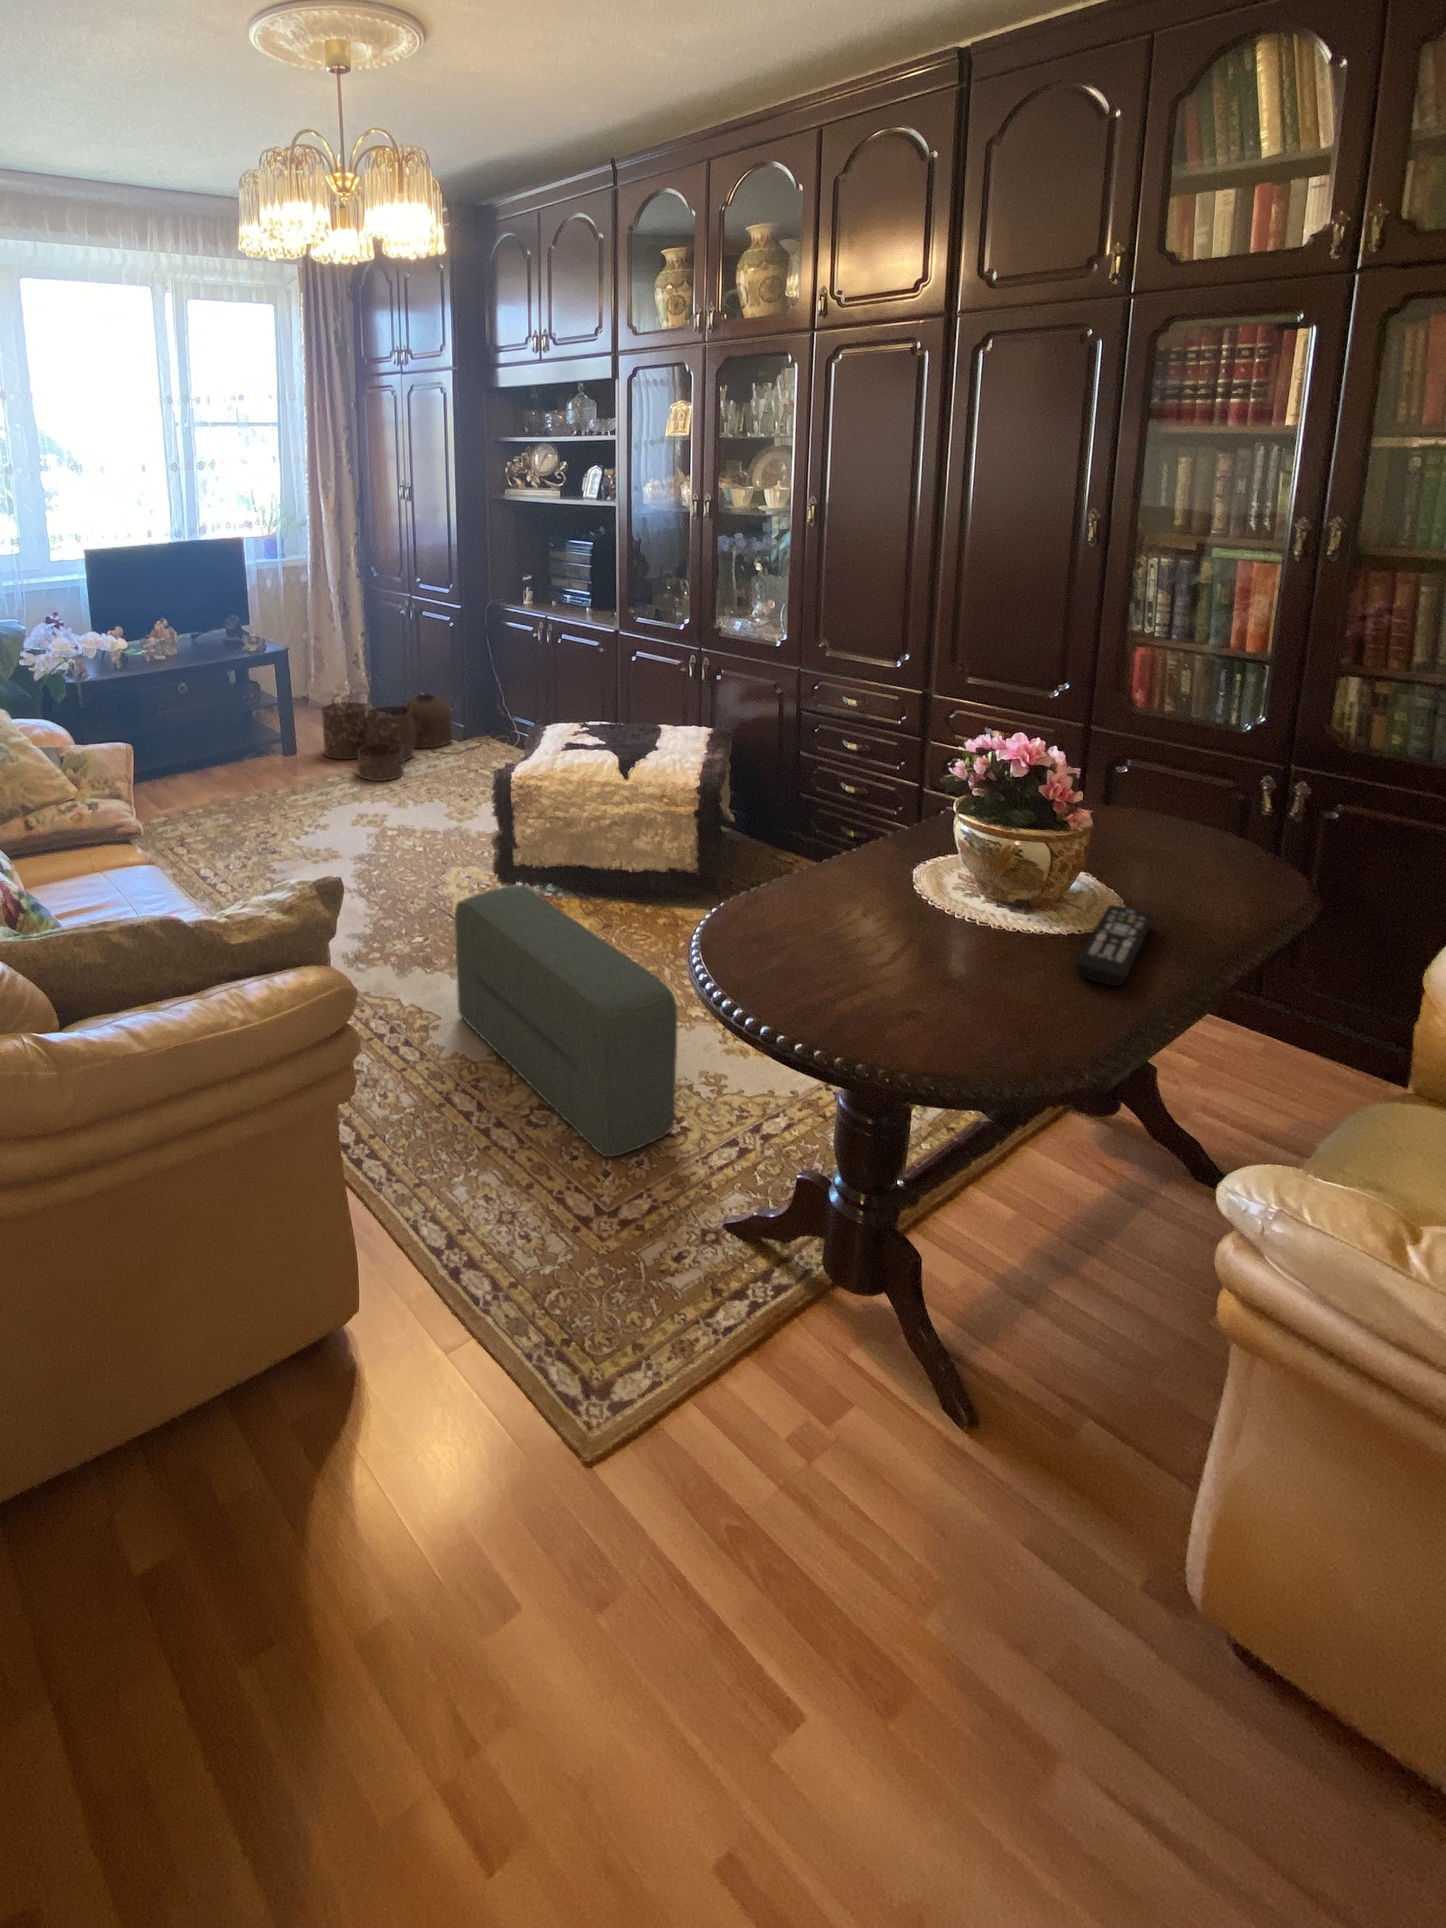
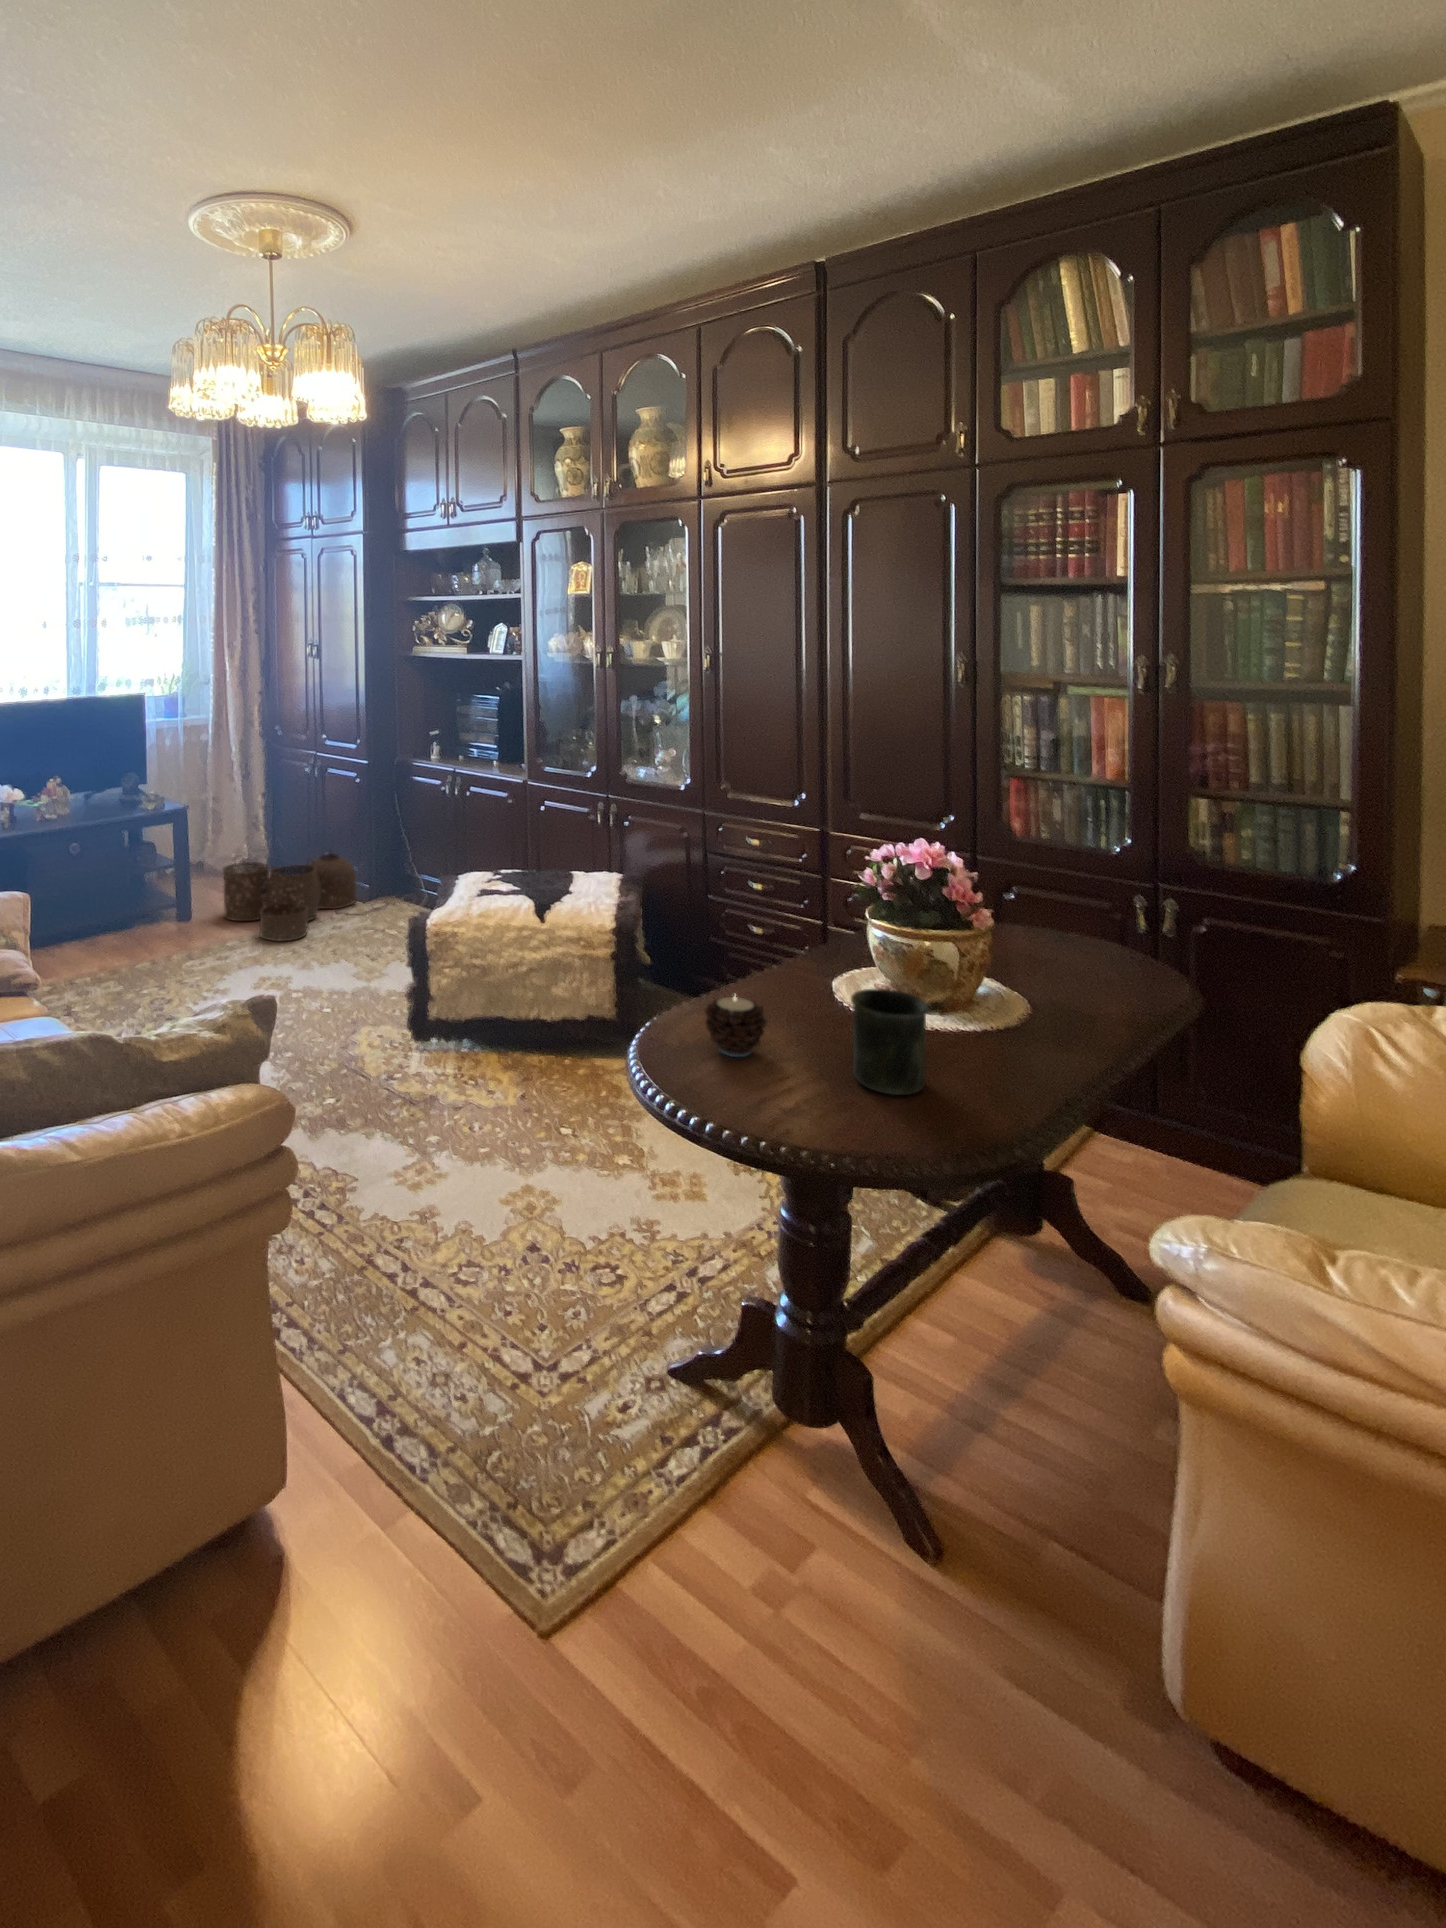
pouf: present [455,886,677,1157] -> none [375,1027,609,1309]
candle: none [769,892,834,954] -> present [705,997,767,1057]
mug: none [919,896,1004,1006] -> present [851,988,929,1095]
remote control: present [1076,905,1153,986] -> none [996,1002,1059,1072]

